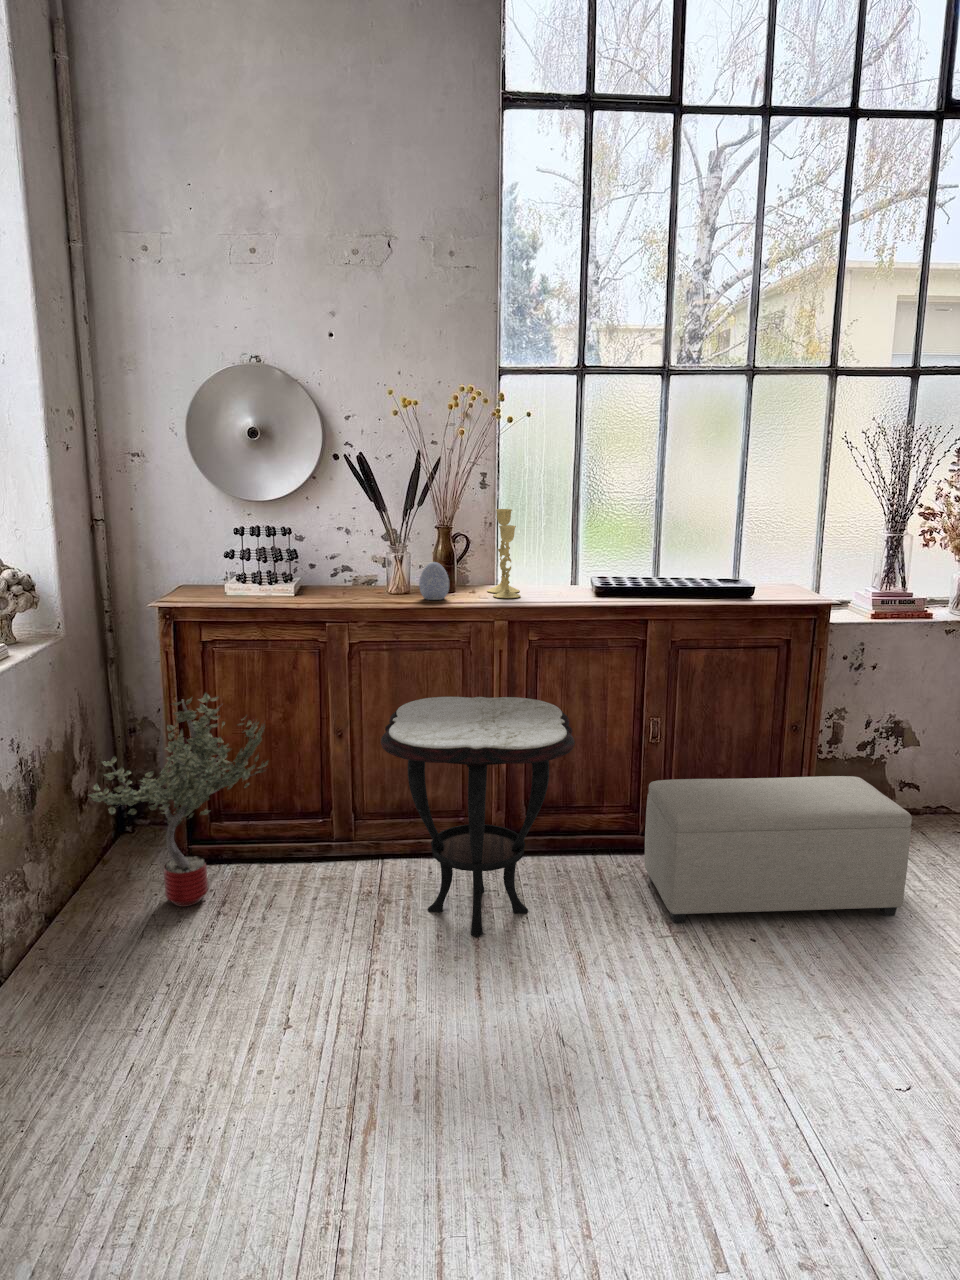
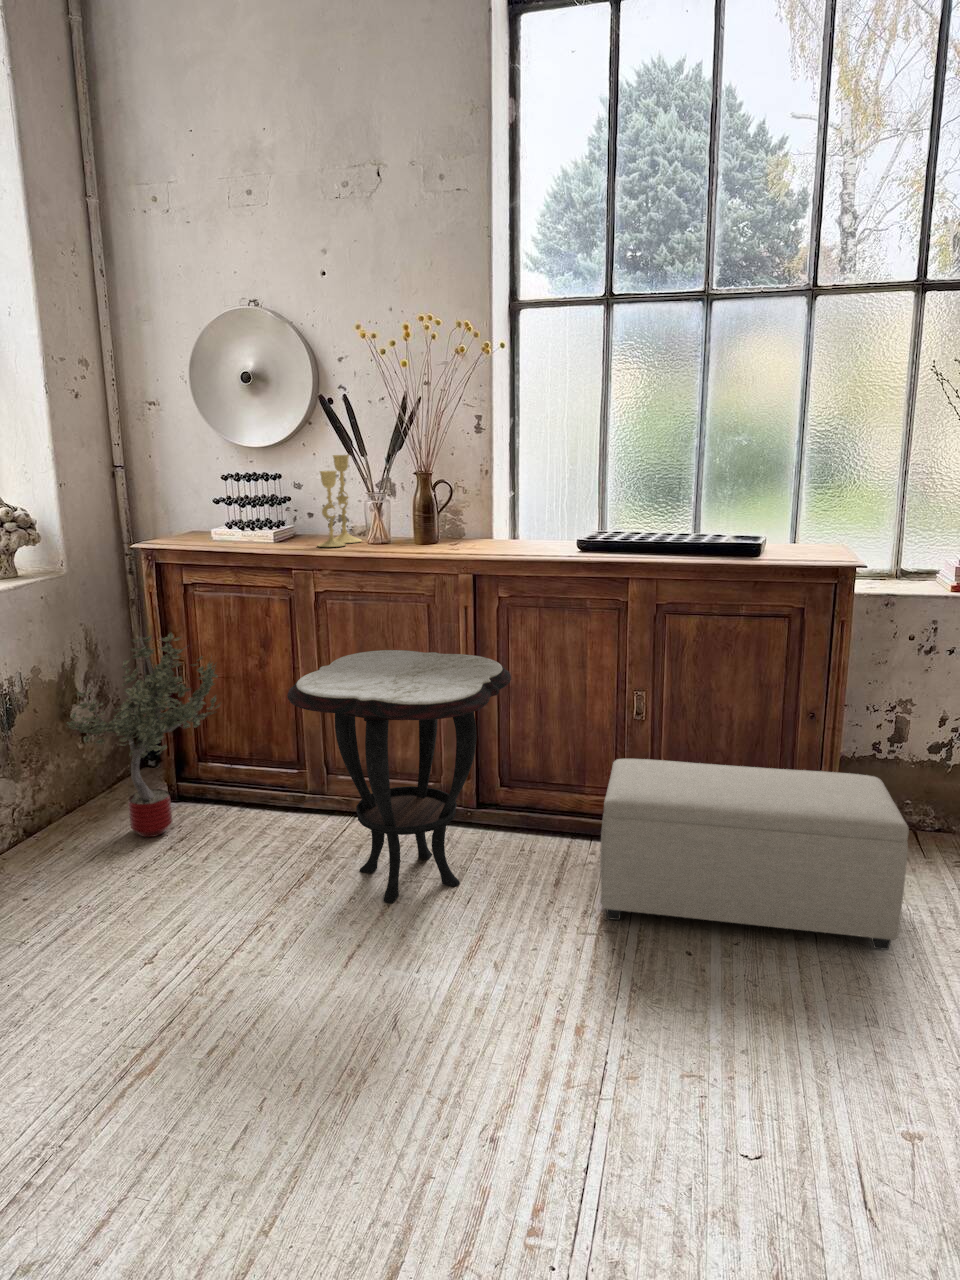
candlestick: present [487,509,520,598] -> present [318,455,361,547]
decorative egg: present [419,562,449,600] -> none [389,509,420,549]

